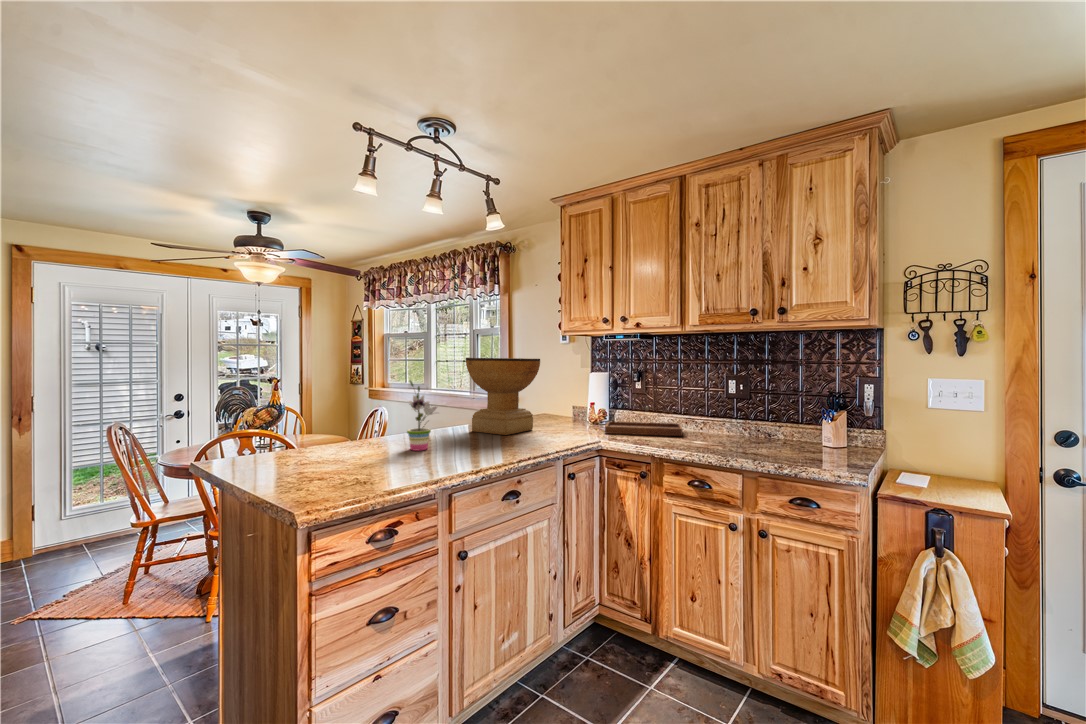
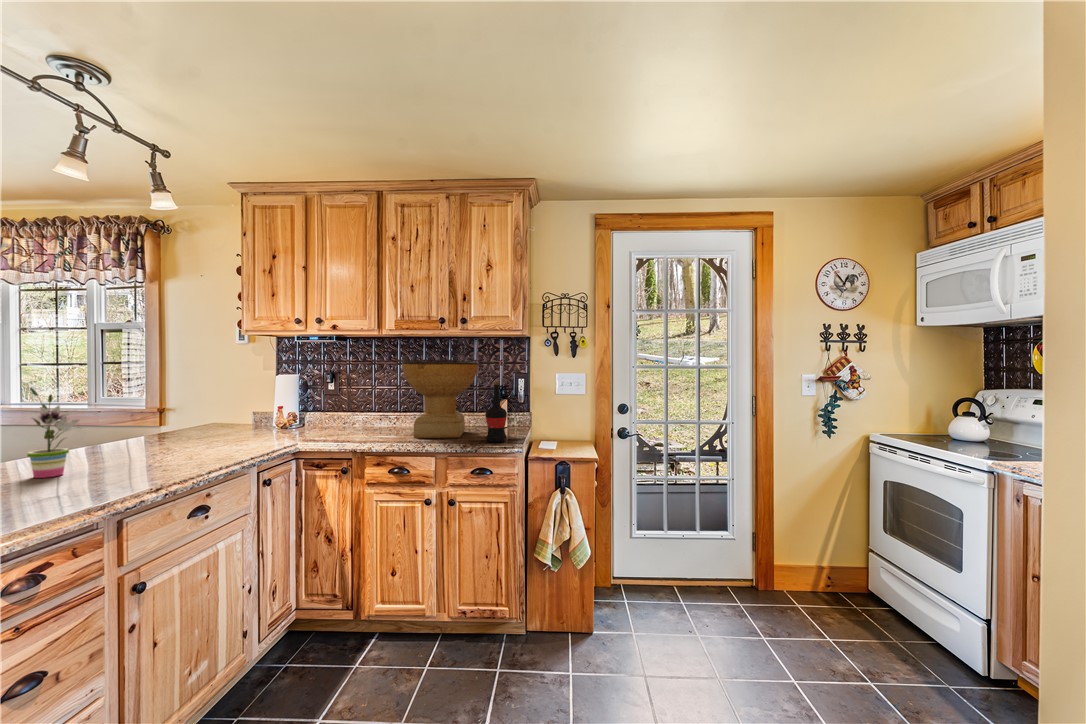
decorative bowl: present [466,358,540,435] -> present [402,361,478,438]
wine bottle: none [812,388,844,467] -> present [486,382,507,442]
tray: present [605,407,682,436] -> none [300,406,379,436]

